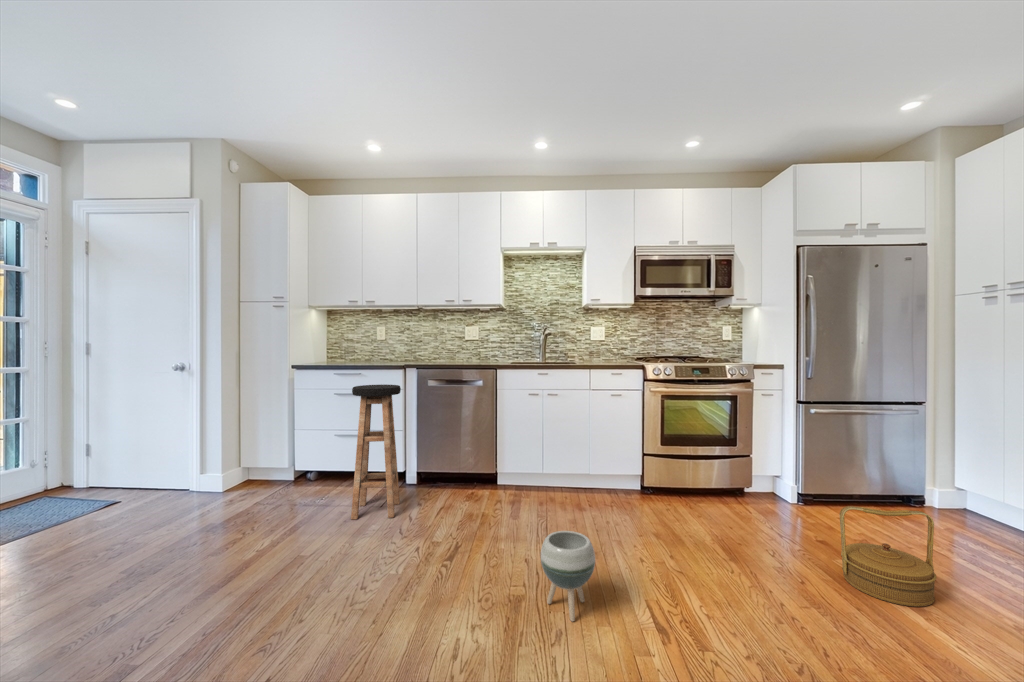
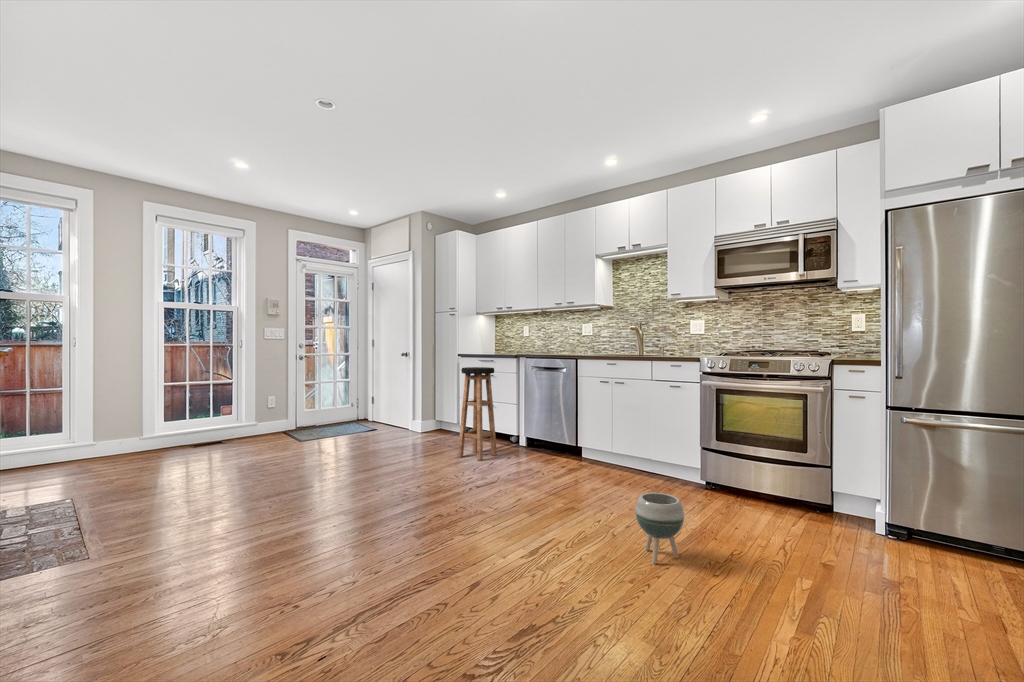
basket: present [839,506,937,607] -> none [743,498,839,613]
planter: present [541,531,595,621] -> present [635,493,684,564]

